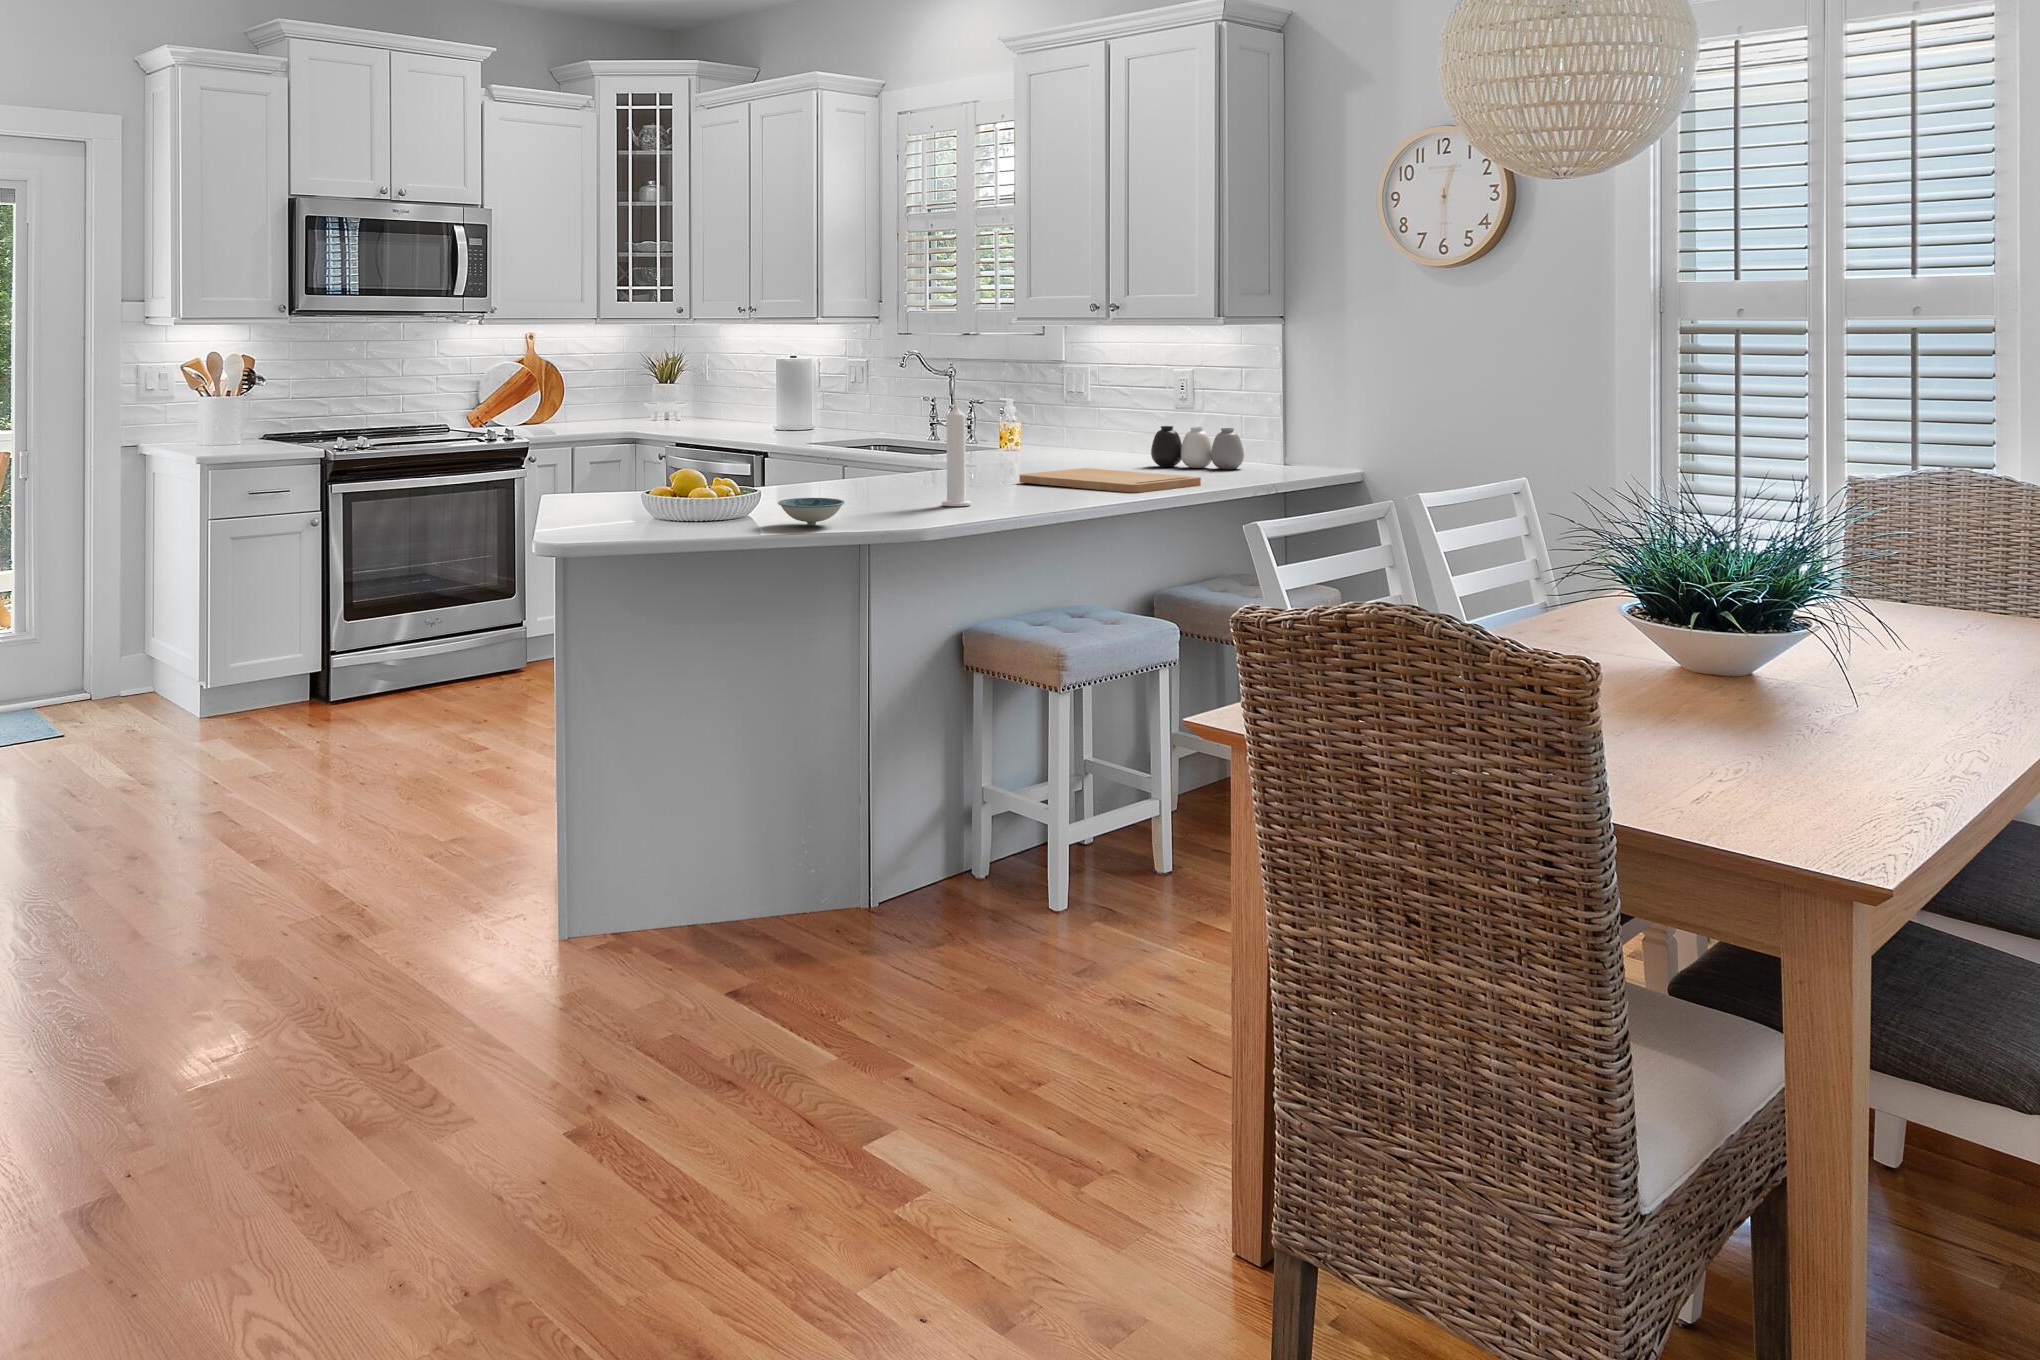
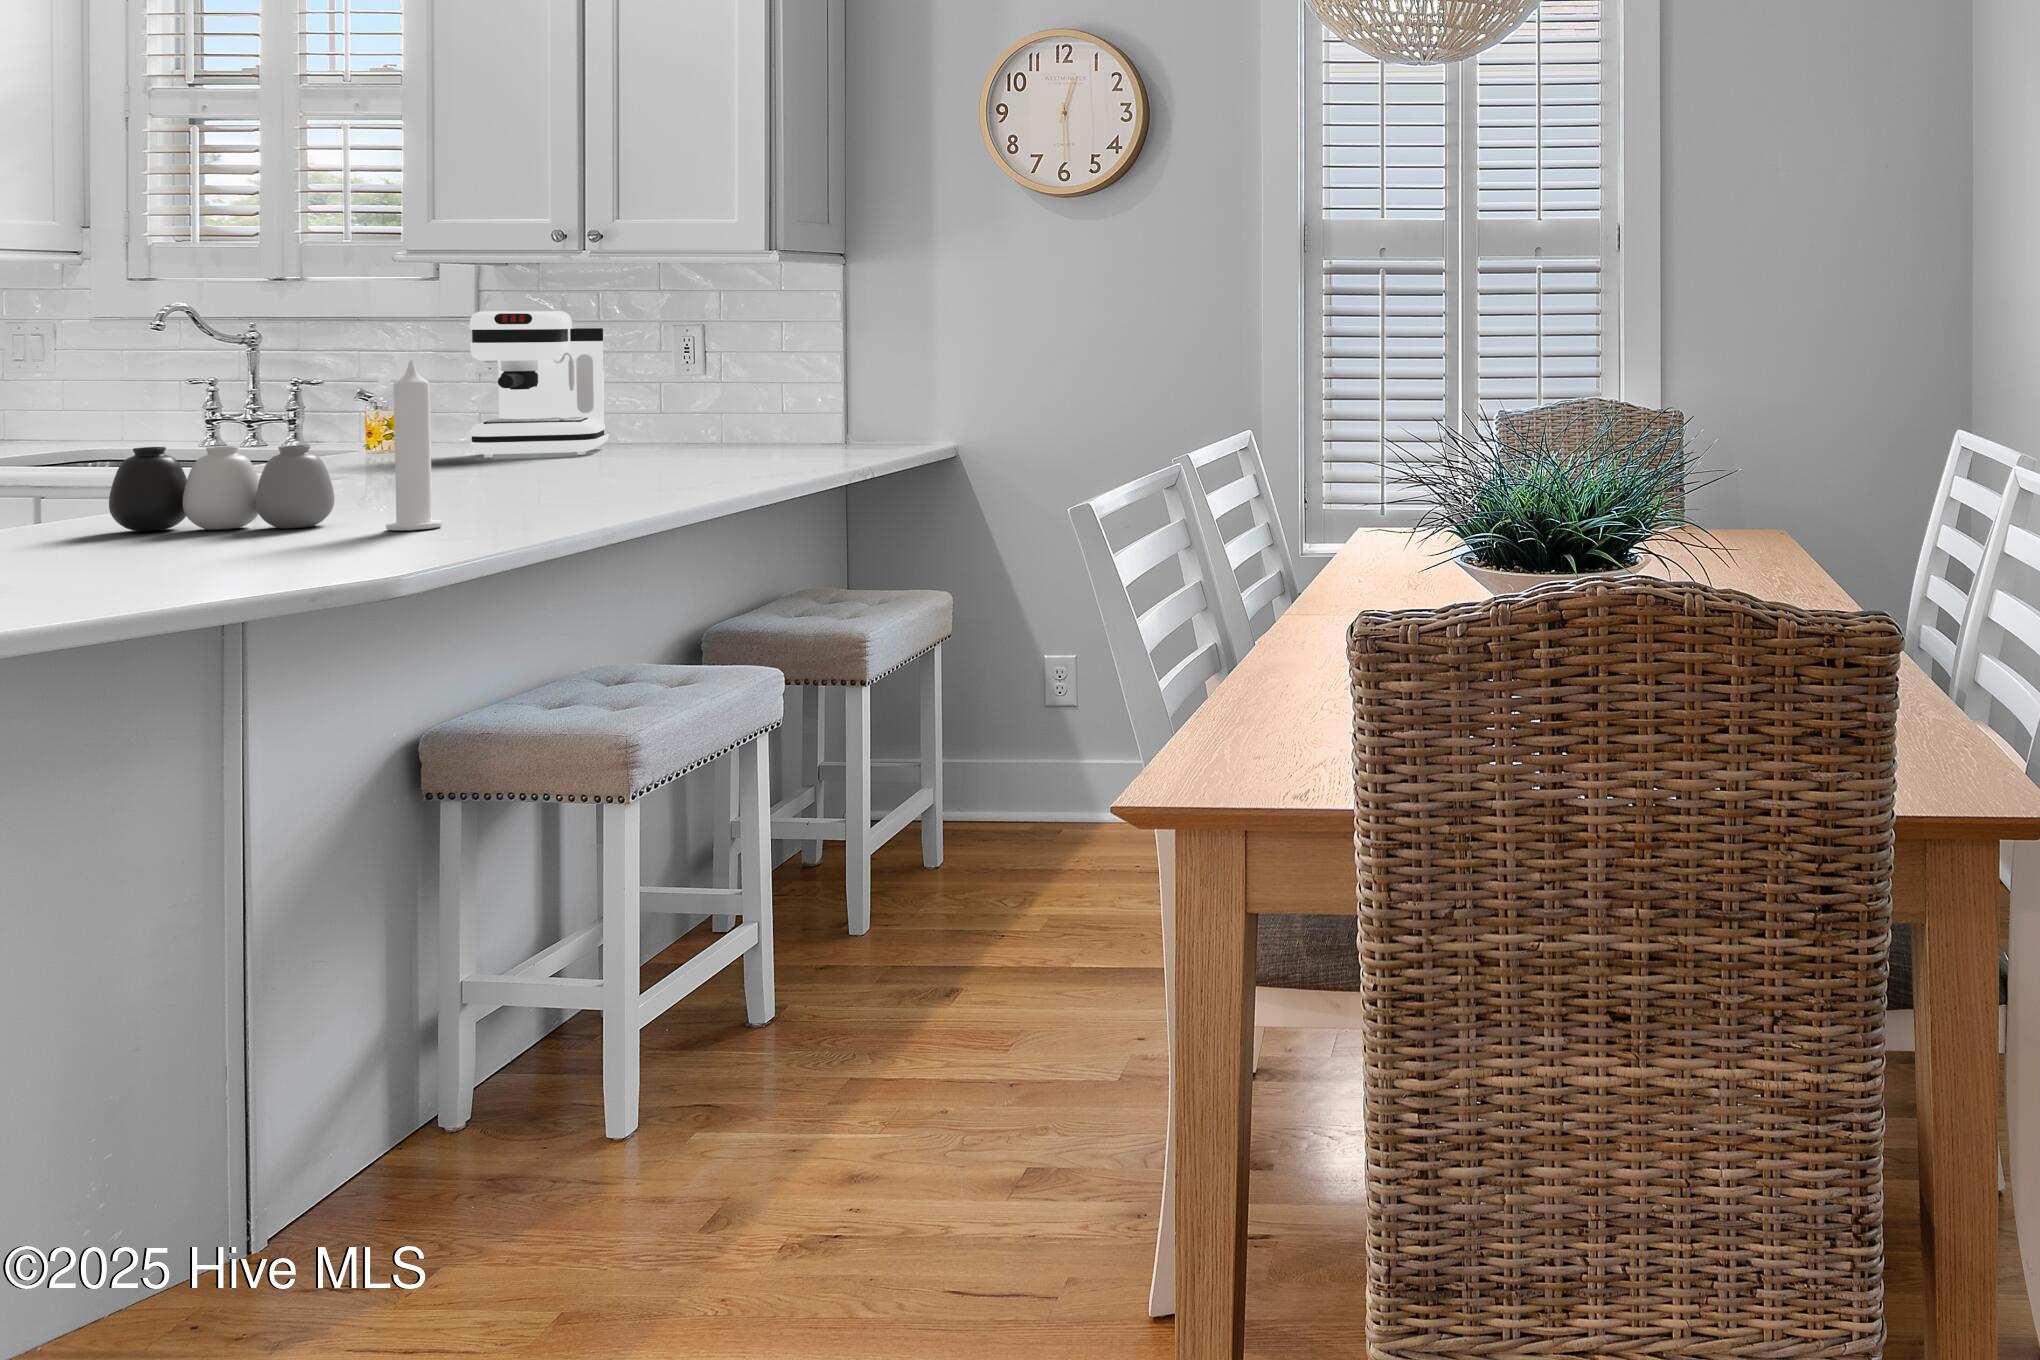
coffee maker: none [1054,359,1143,461] -> present [470,311,609,457]
vase: present [1151,426,1244,469] -> present [109,445,334,531]
cutting board: present [1019,468,1201,493] -> none [472,464,768,492]
ceramic bowl: present [778,498,845,525] -> none [86,530,240,581]

